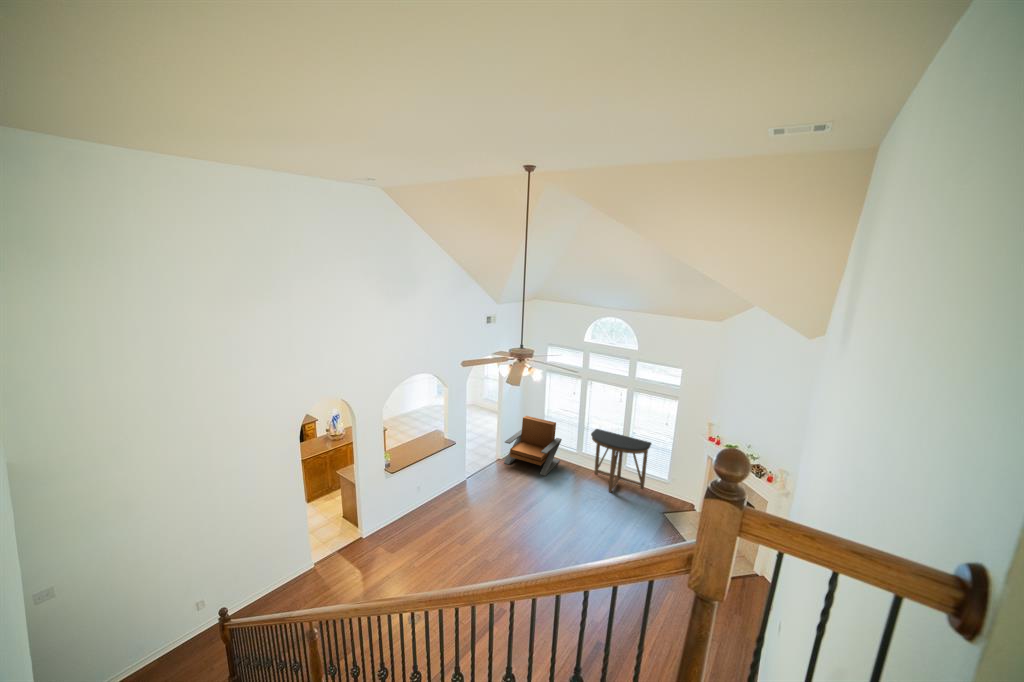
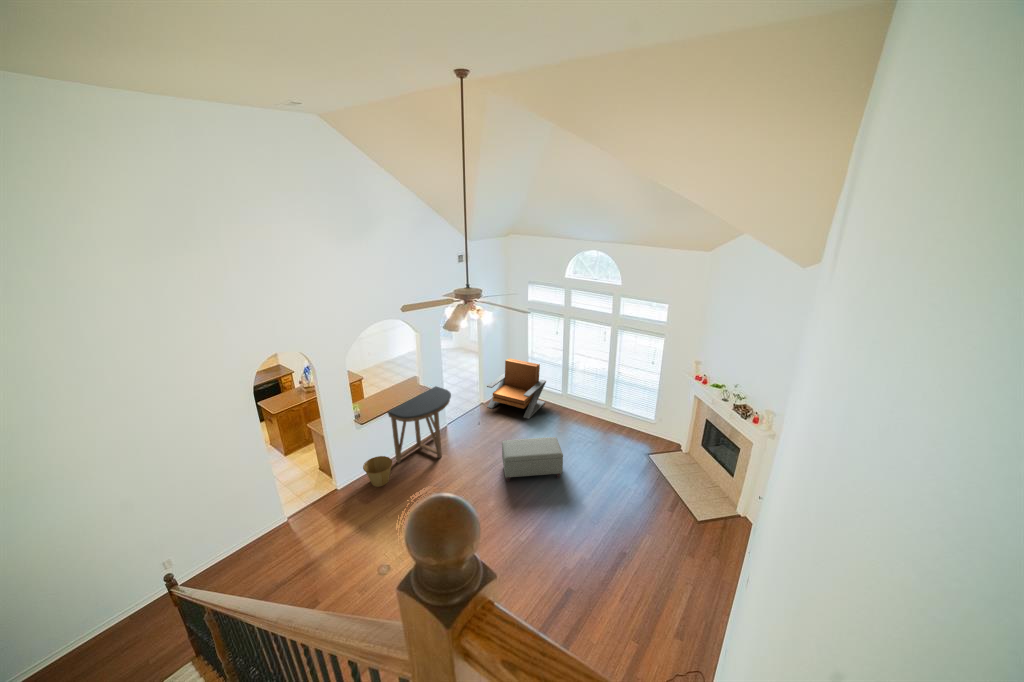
console table: present [591,429,651,492] -> present [387,386,451,463]
ottoman: none [523,493,585,537] -> present [502,437,563,482]
basket: none [389,506,418,537] -> present [363,456,392,487]

